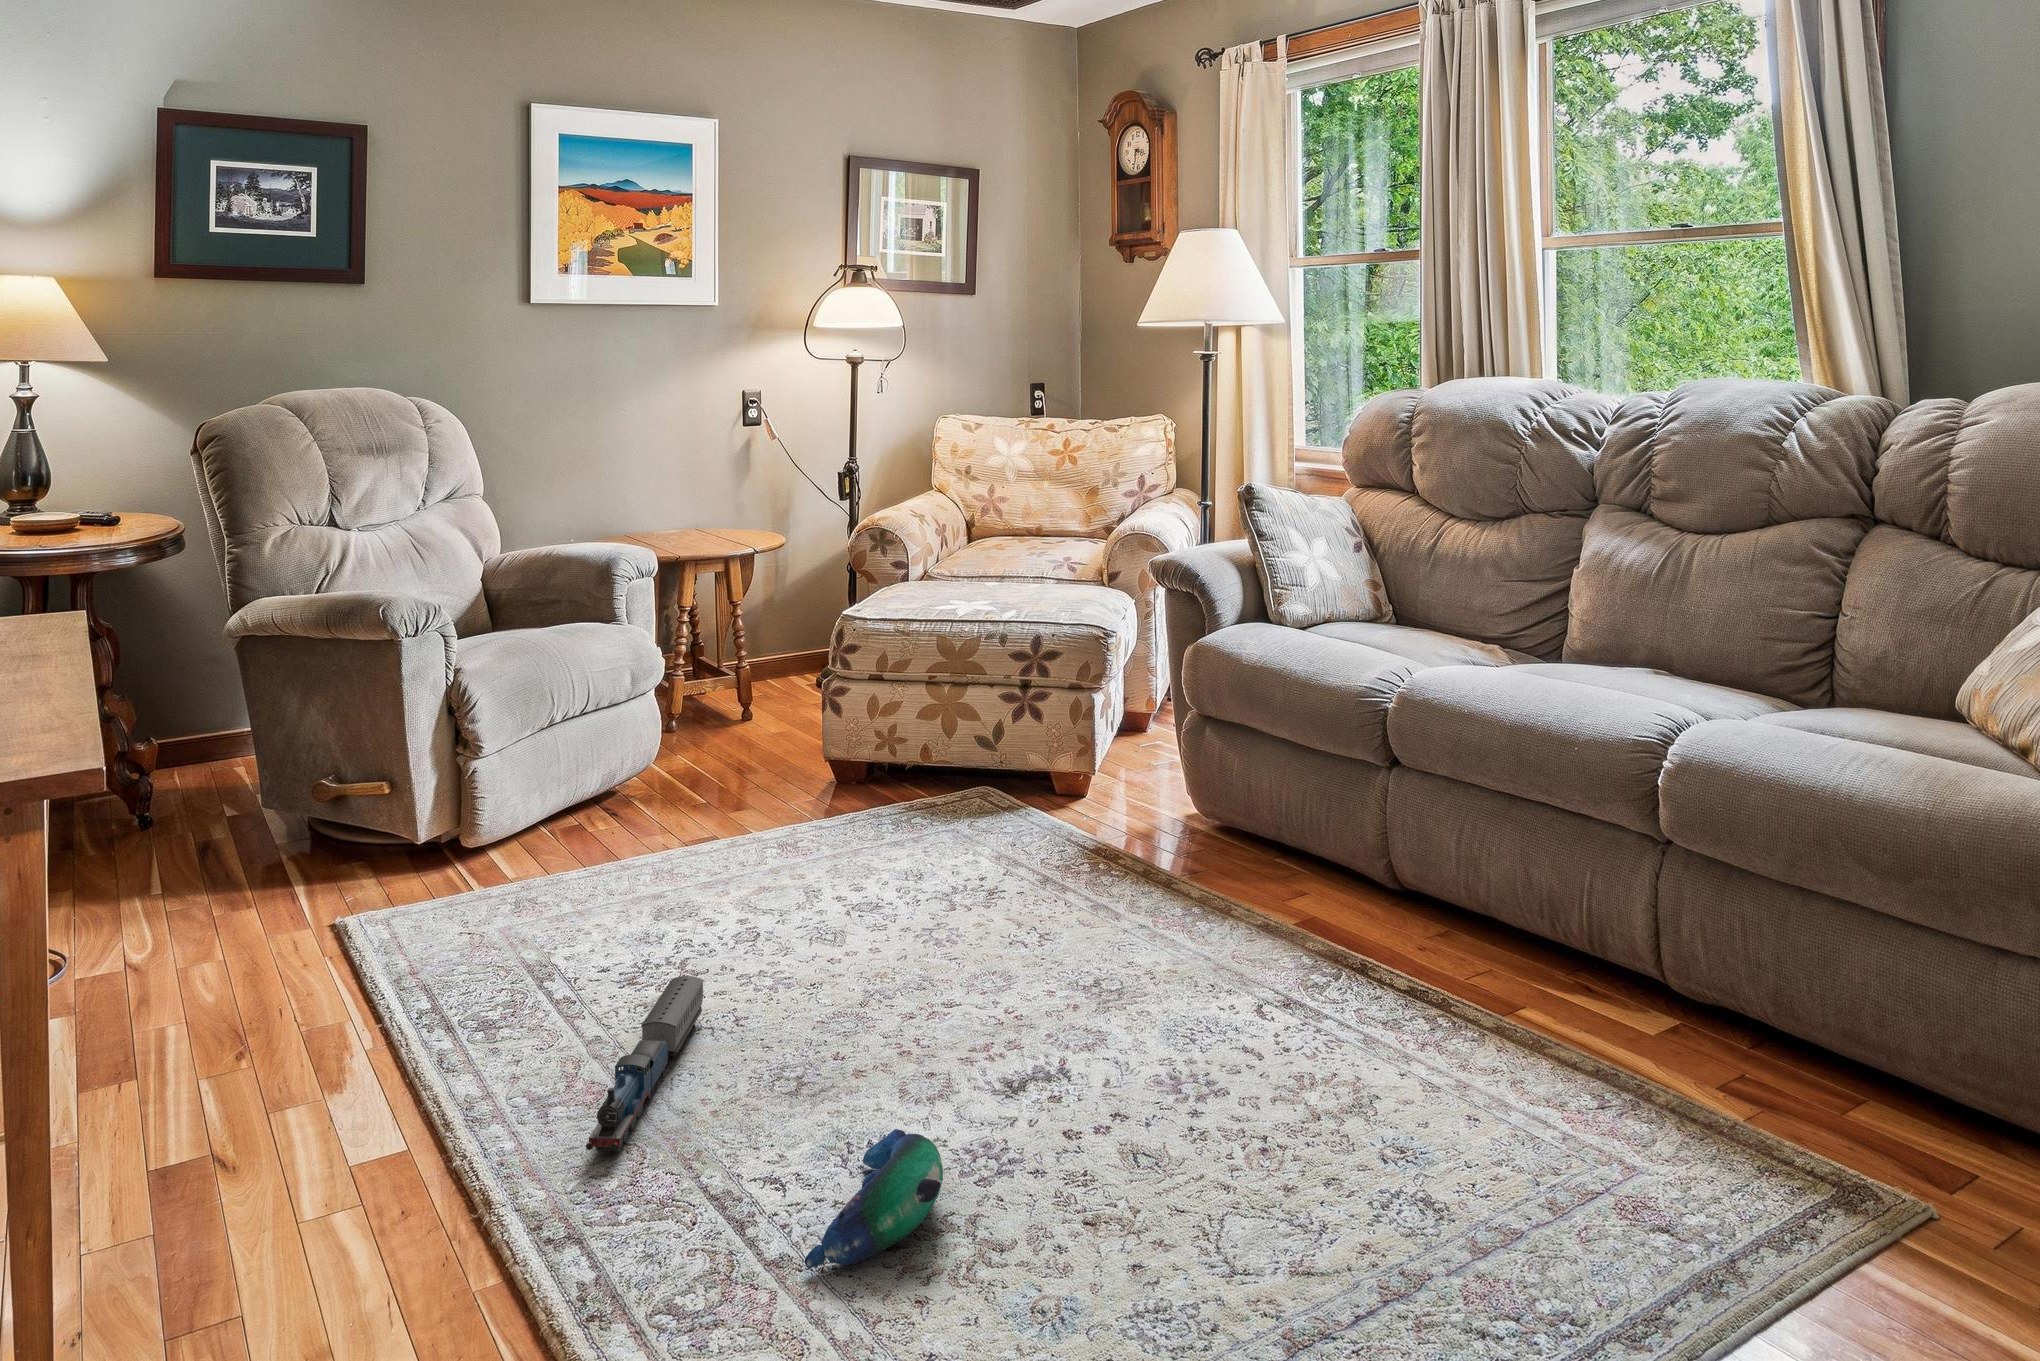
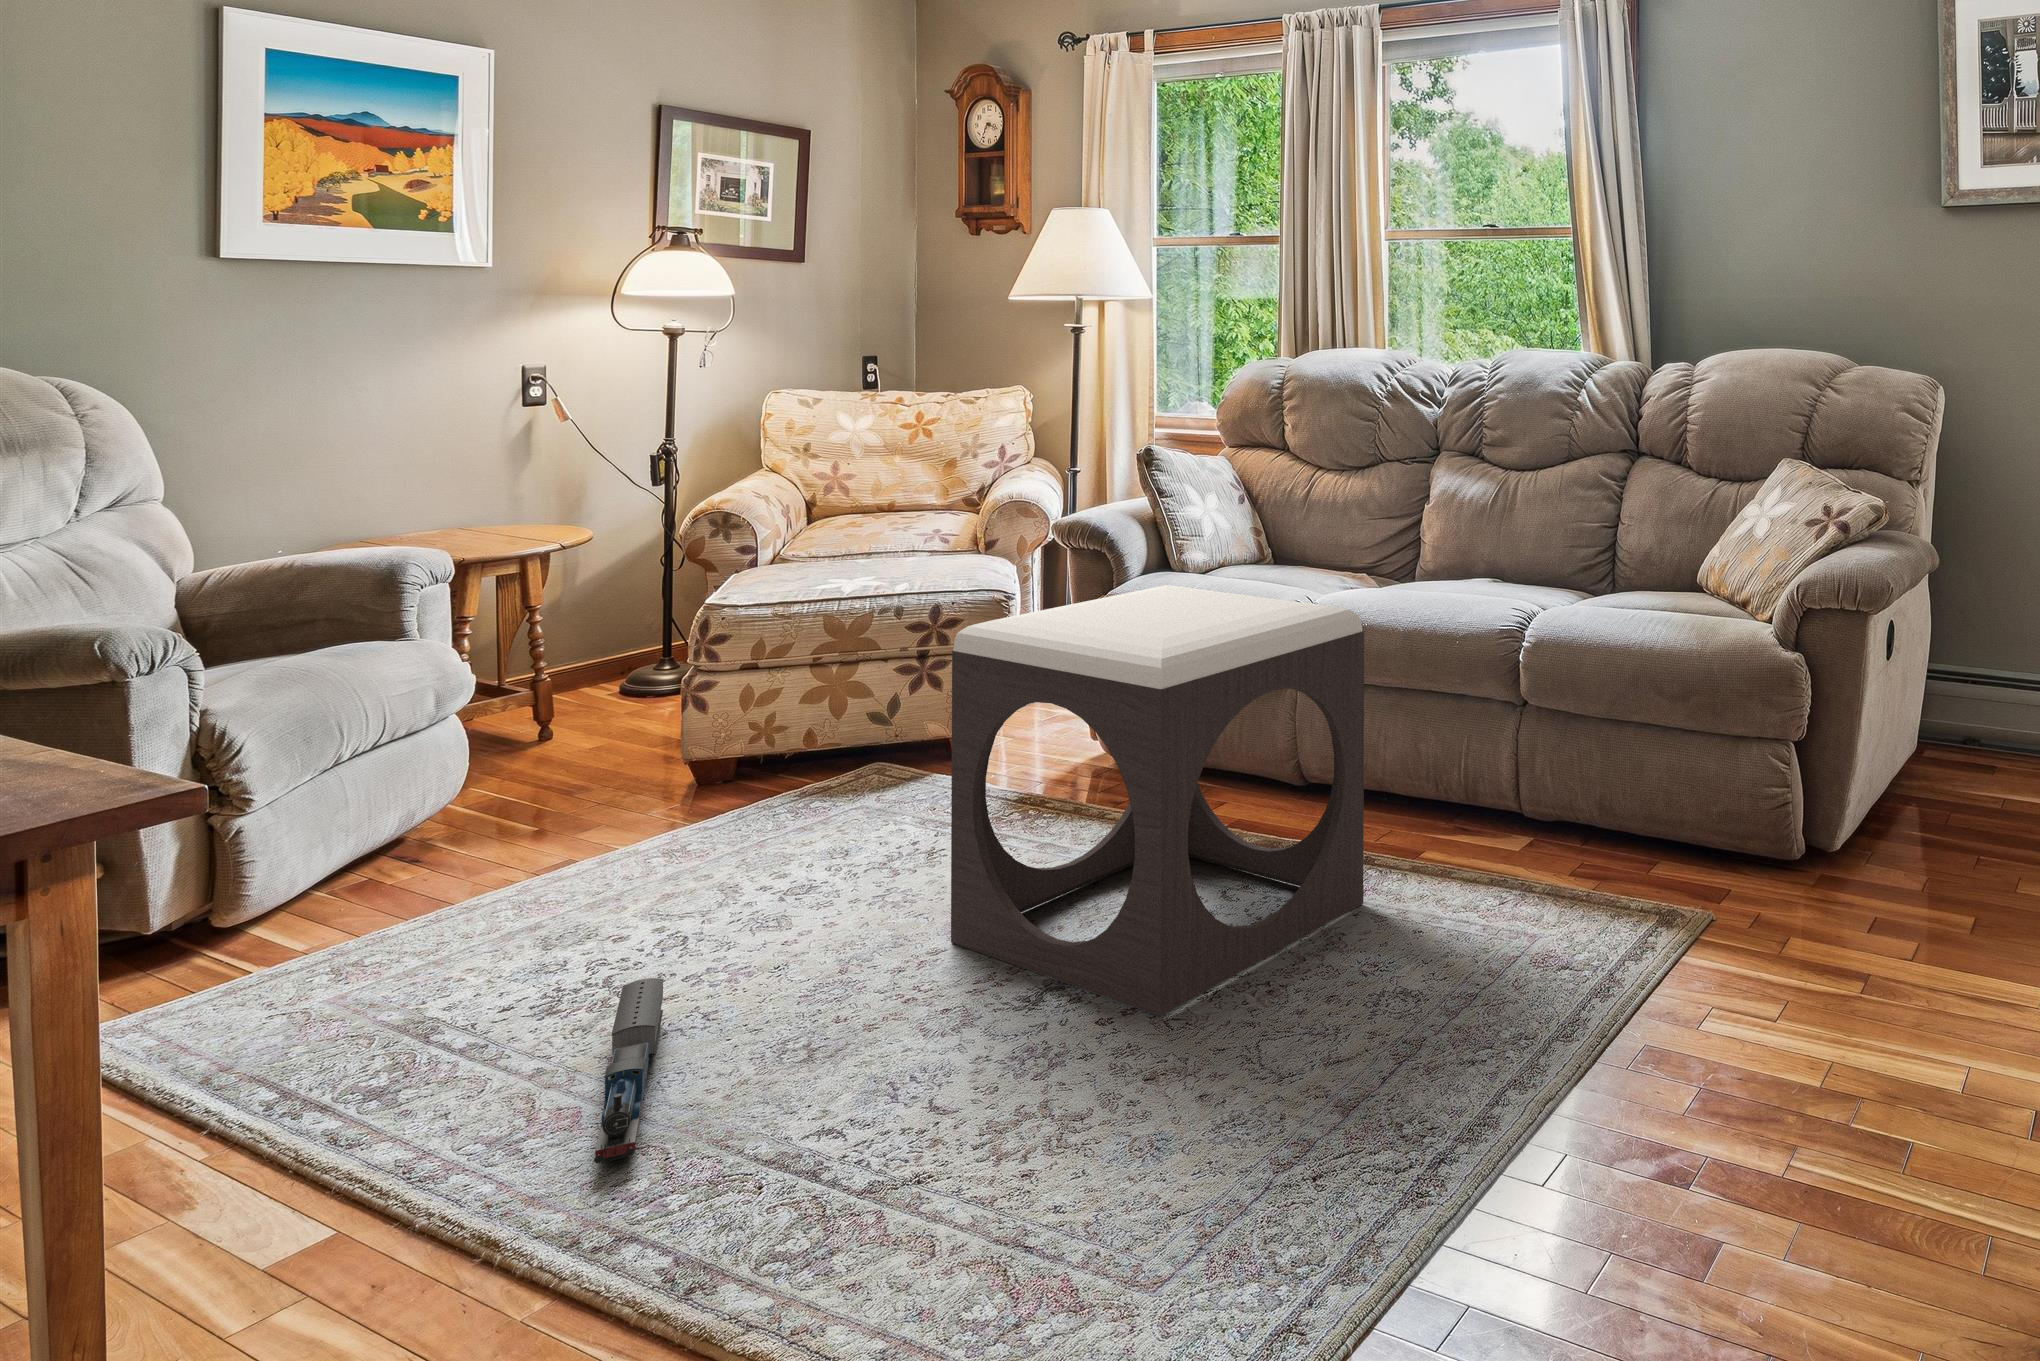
footstool: none [965,644,1416,1147] -> present [951,585,1364,1016]
plush toy: present [804,1129,943,1268] -> none [900,1048,1024,1188]

